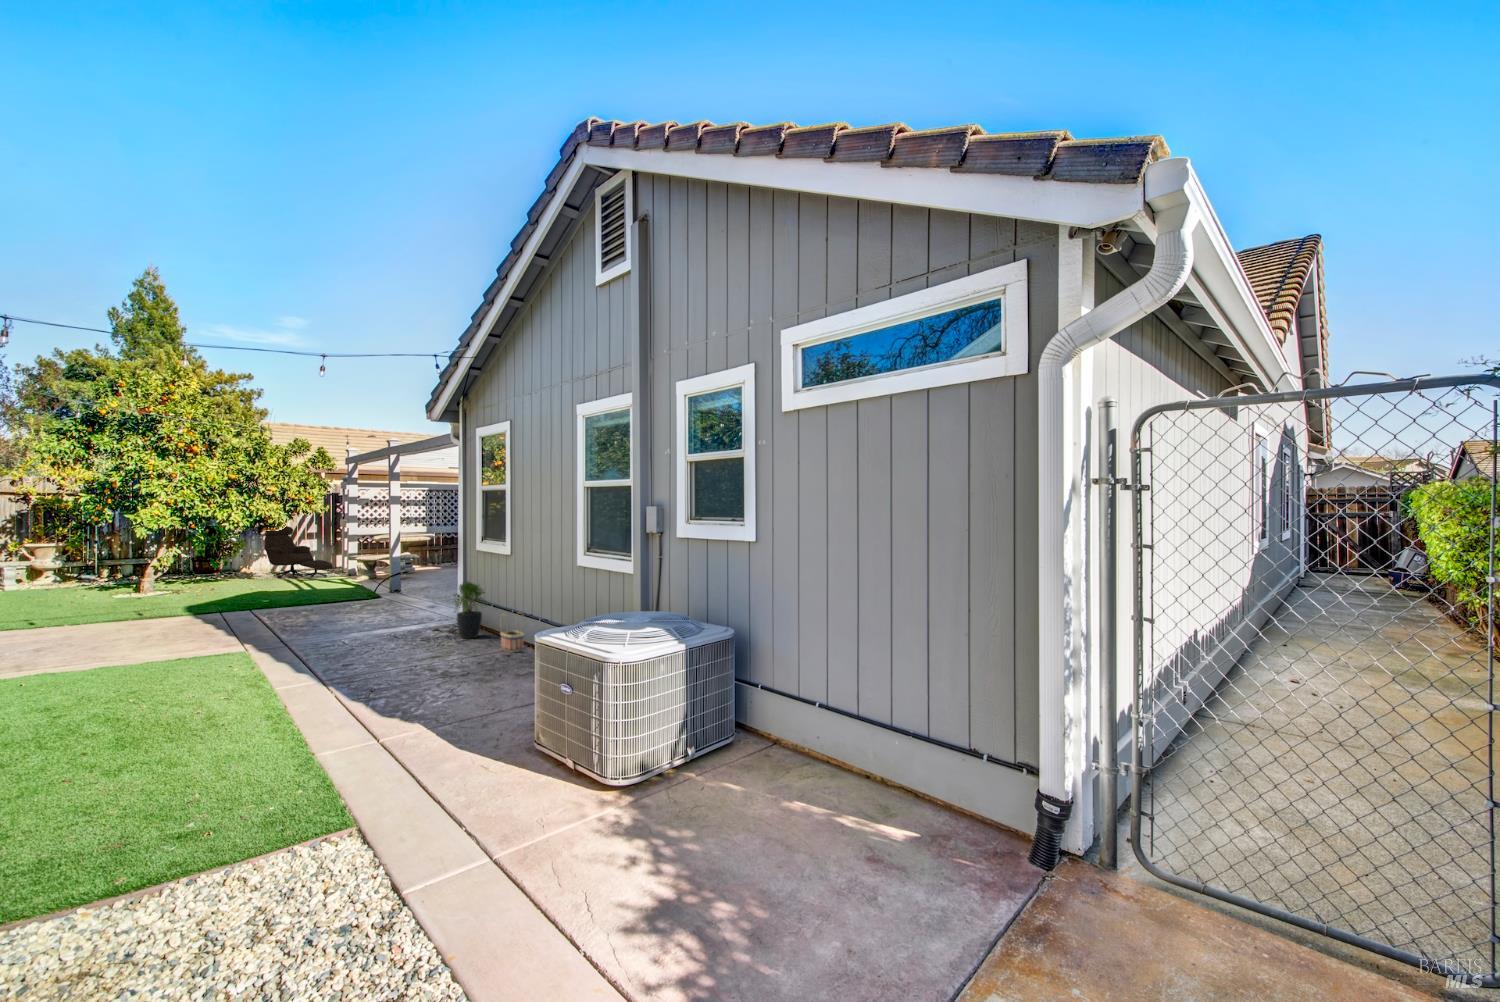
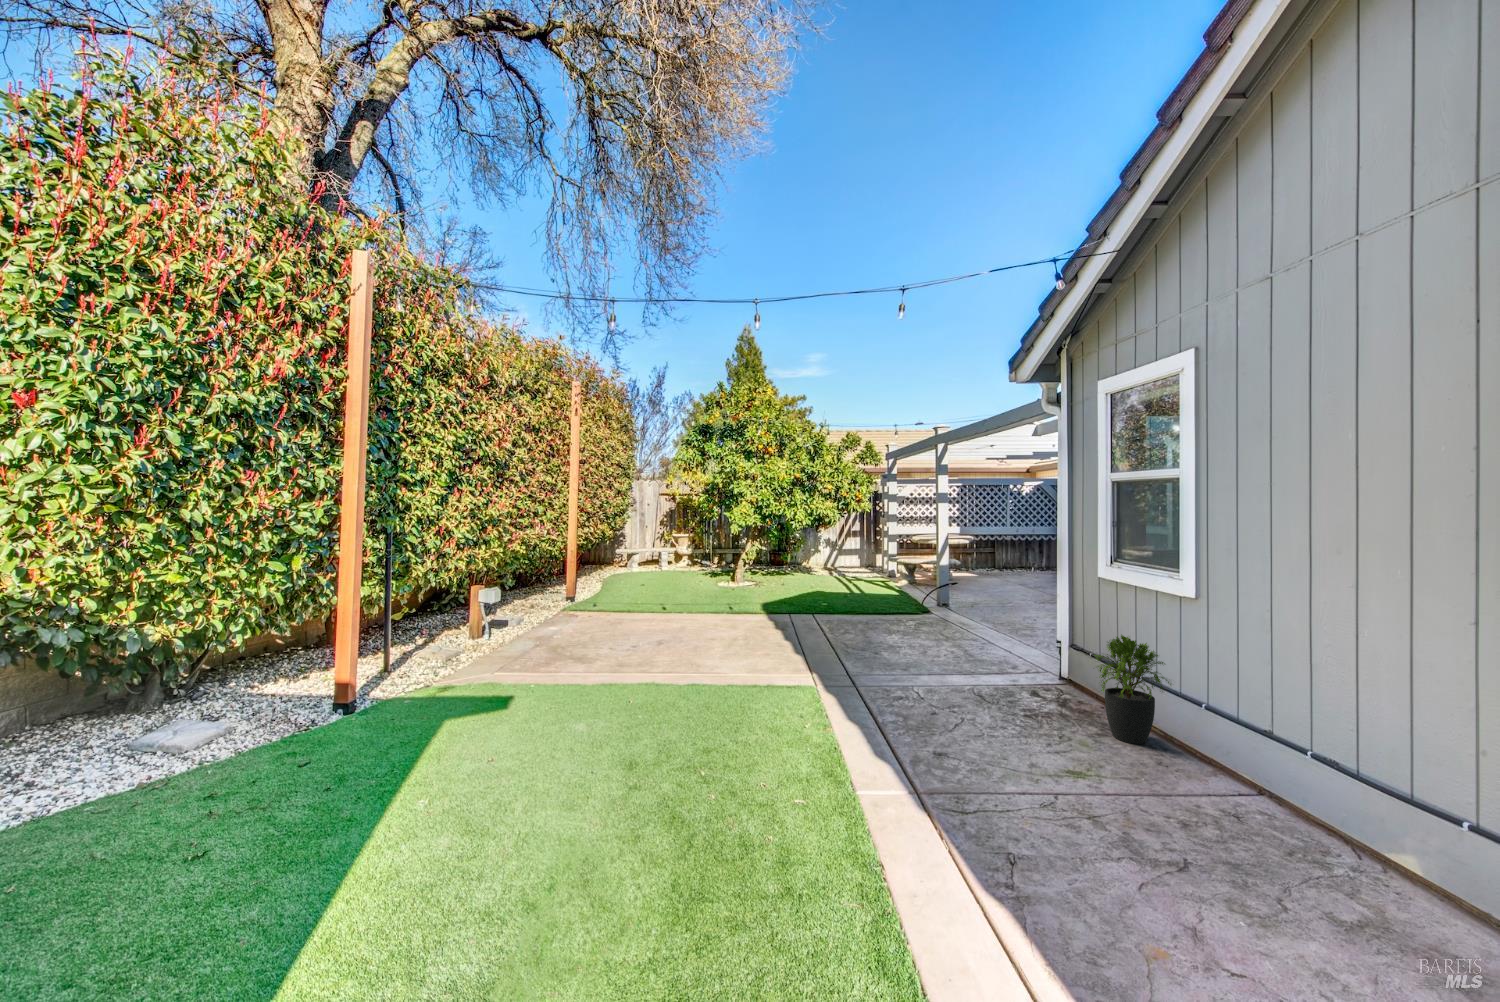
lounge chair: present [265,526,333,578] -> none [820,523,875,575]
basket: present [501,614,524,652] -> none [1247,737,1332,841]

